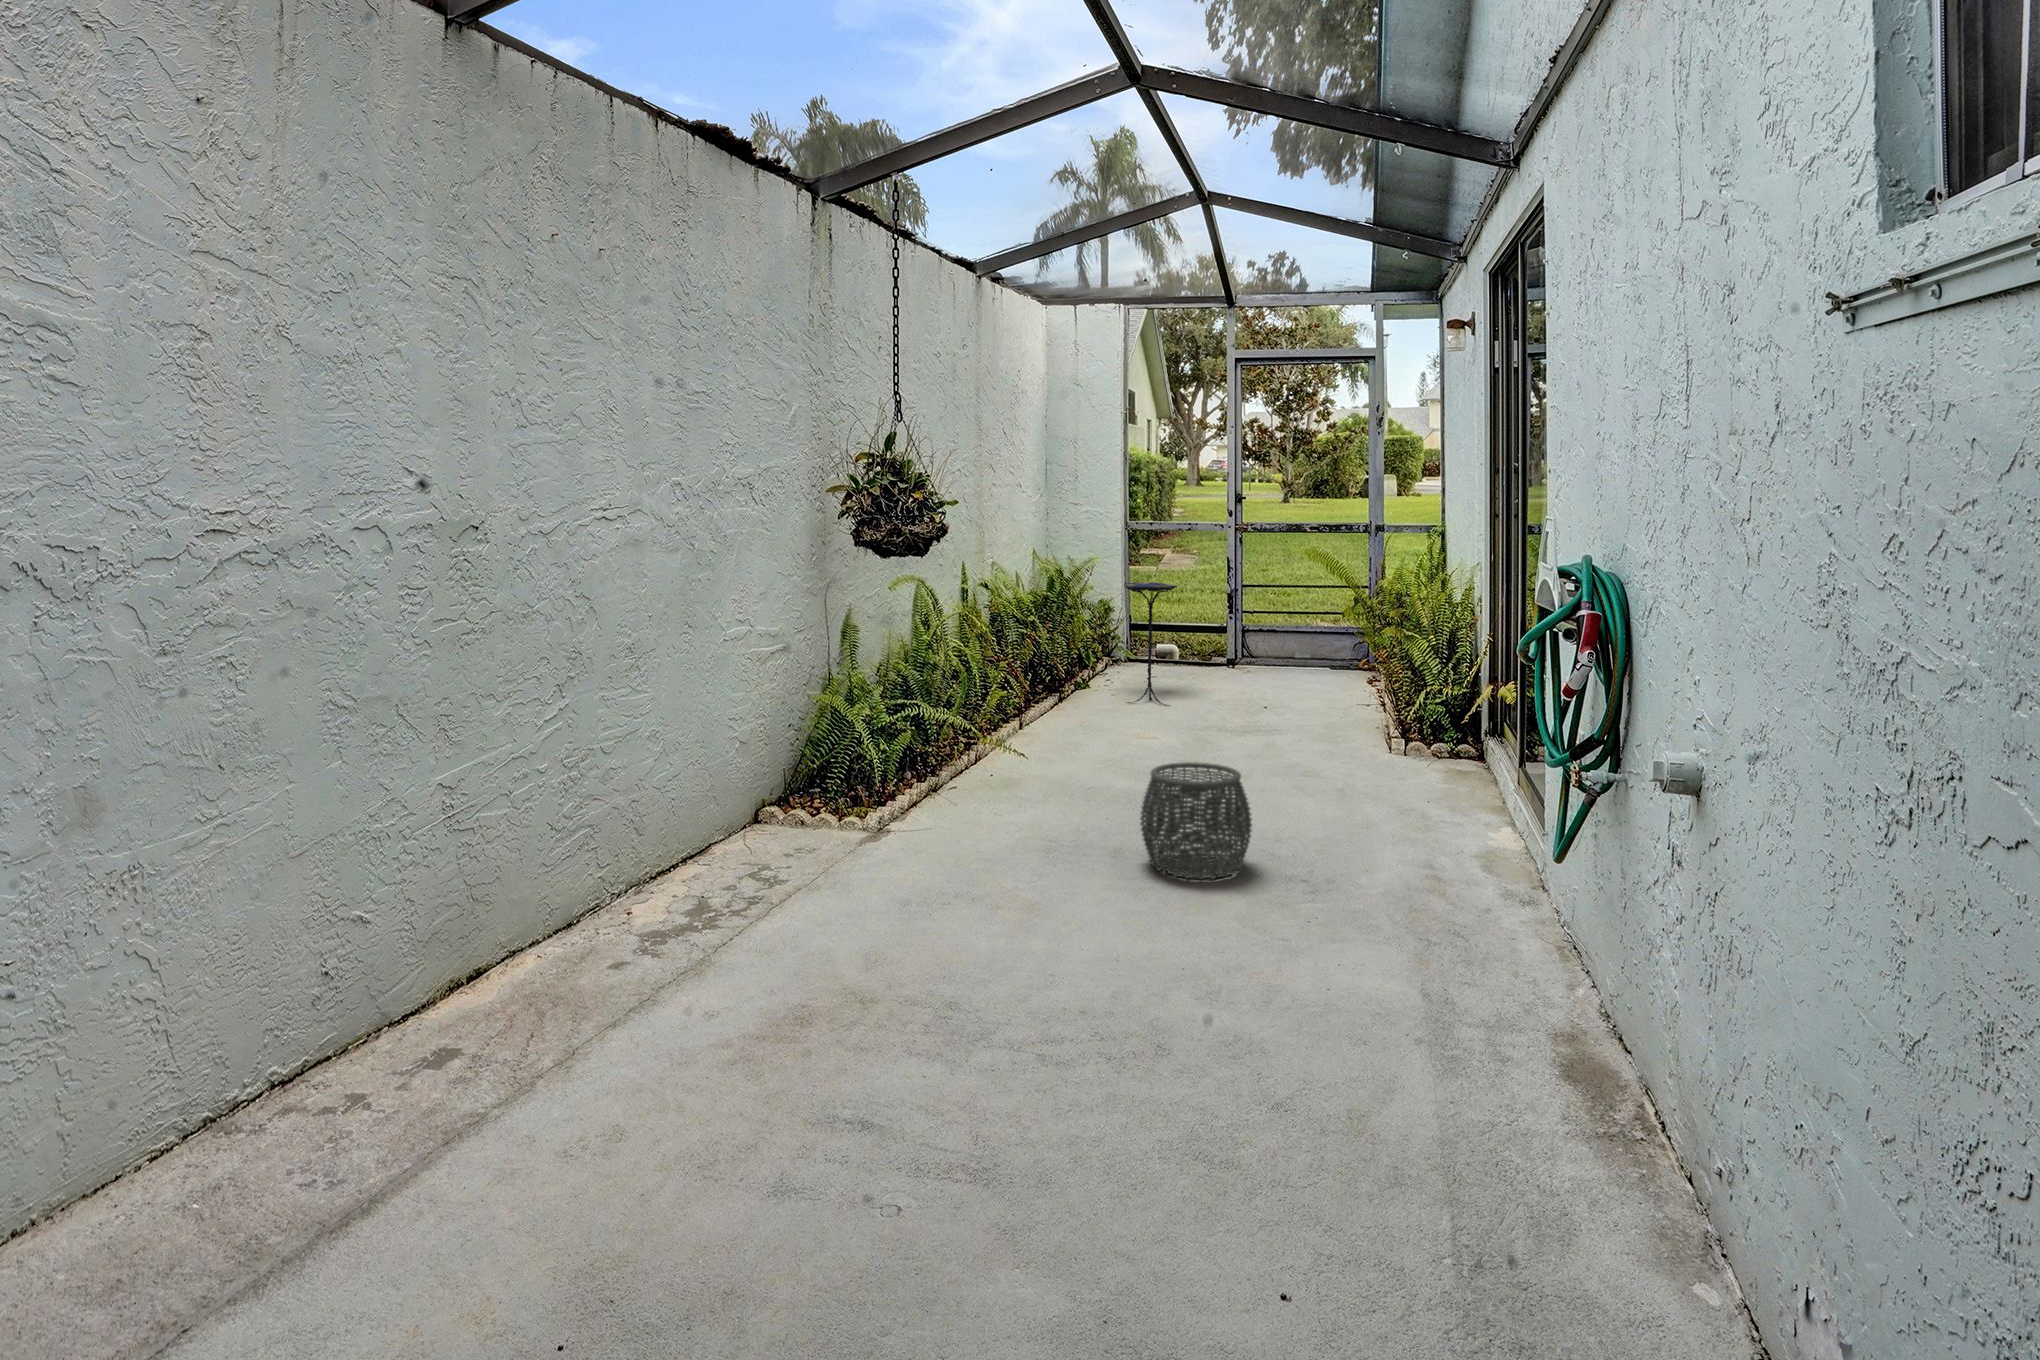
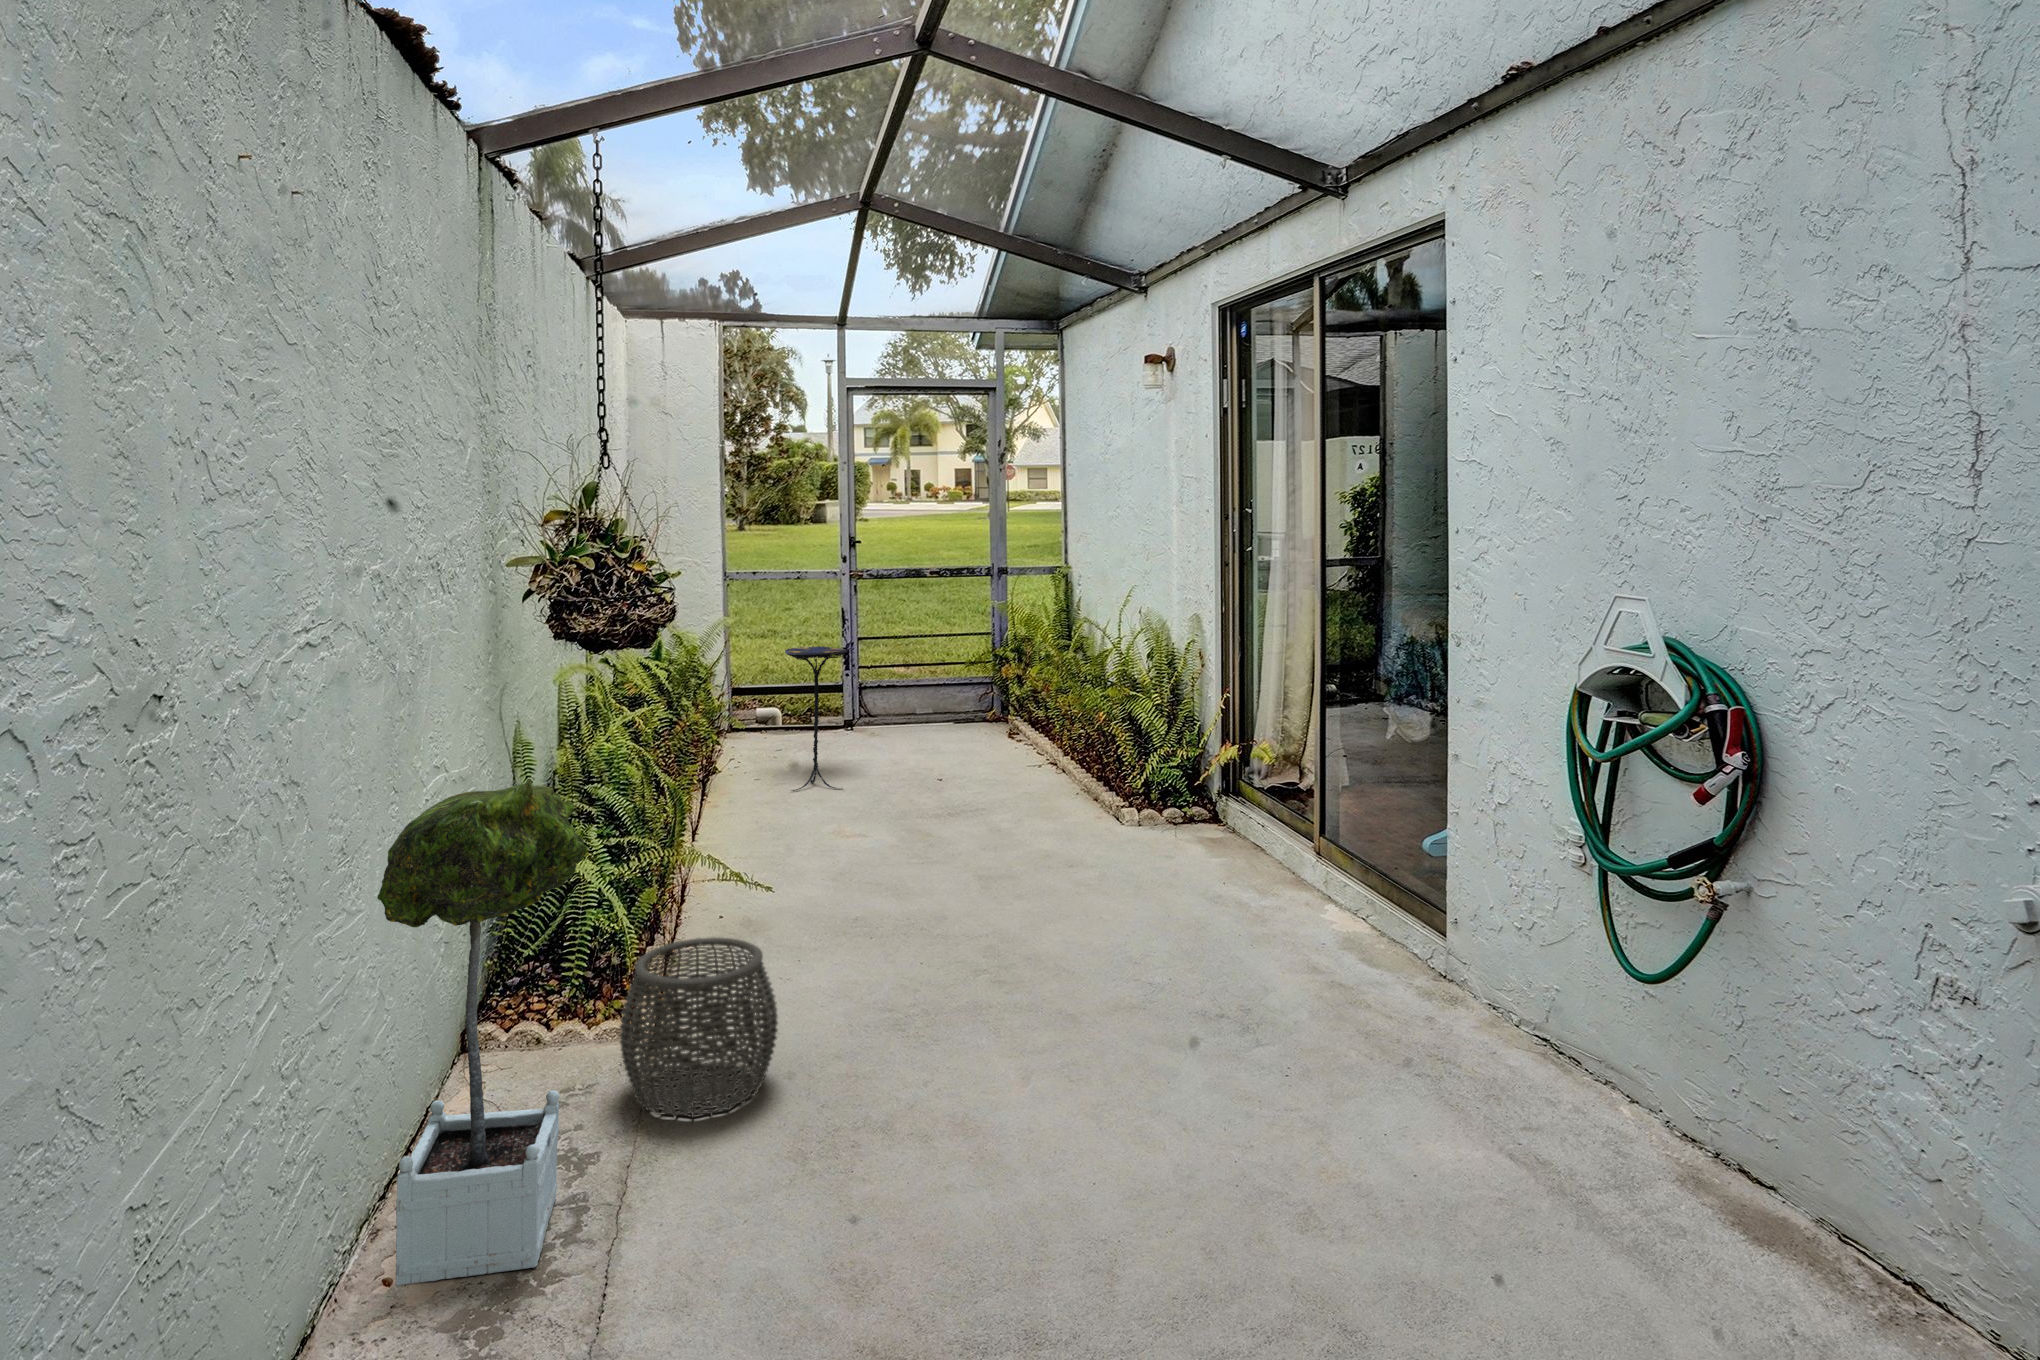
potted tree: none [614,612,747,921] -> present [377,779,588,1285]
woven basket: present [1140,762,1252,879] -> present [619,937,778,1118]

